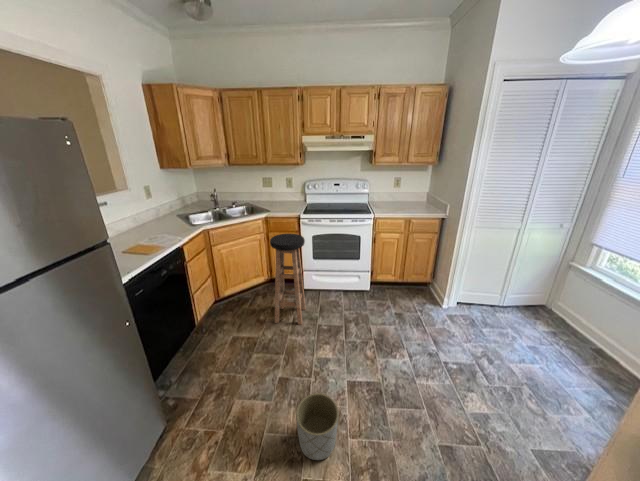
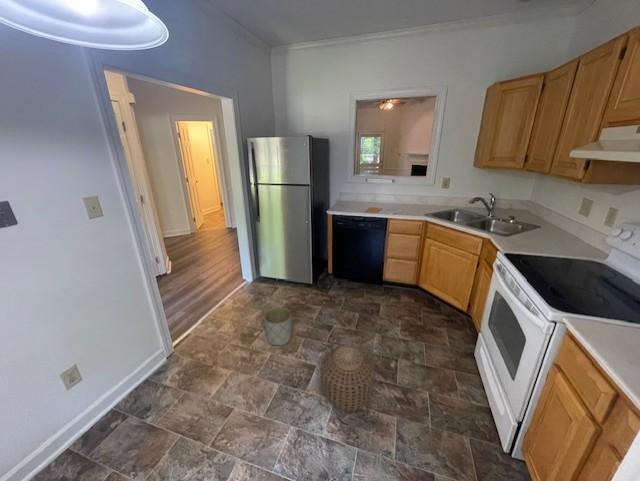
bar stool: present [270,234,306,325] -> none [397,245,447,352]
woven basket: none [351,309,397,361] -> present [321,346,375,412]

